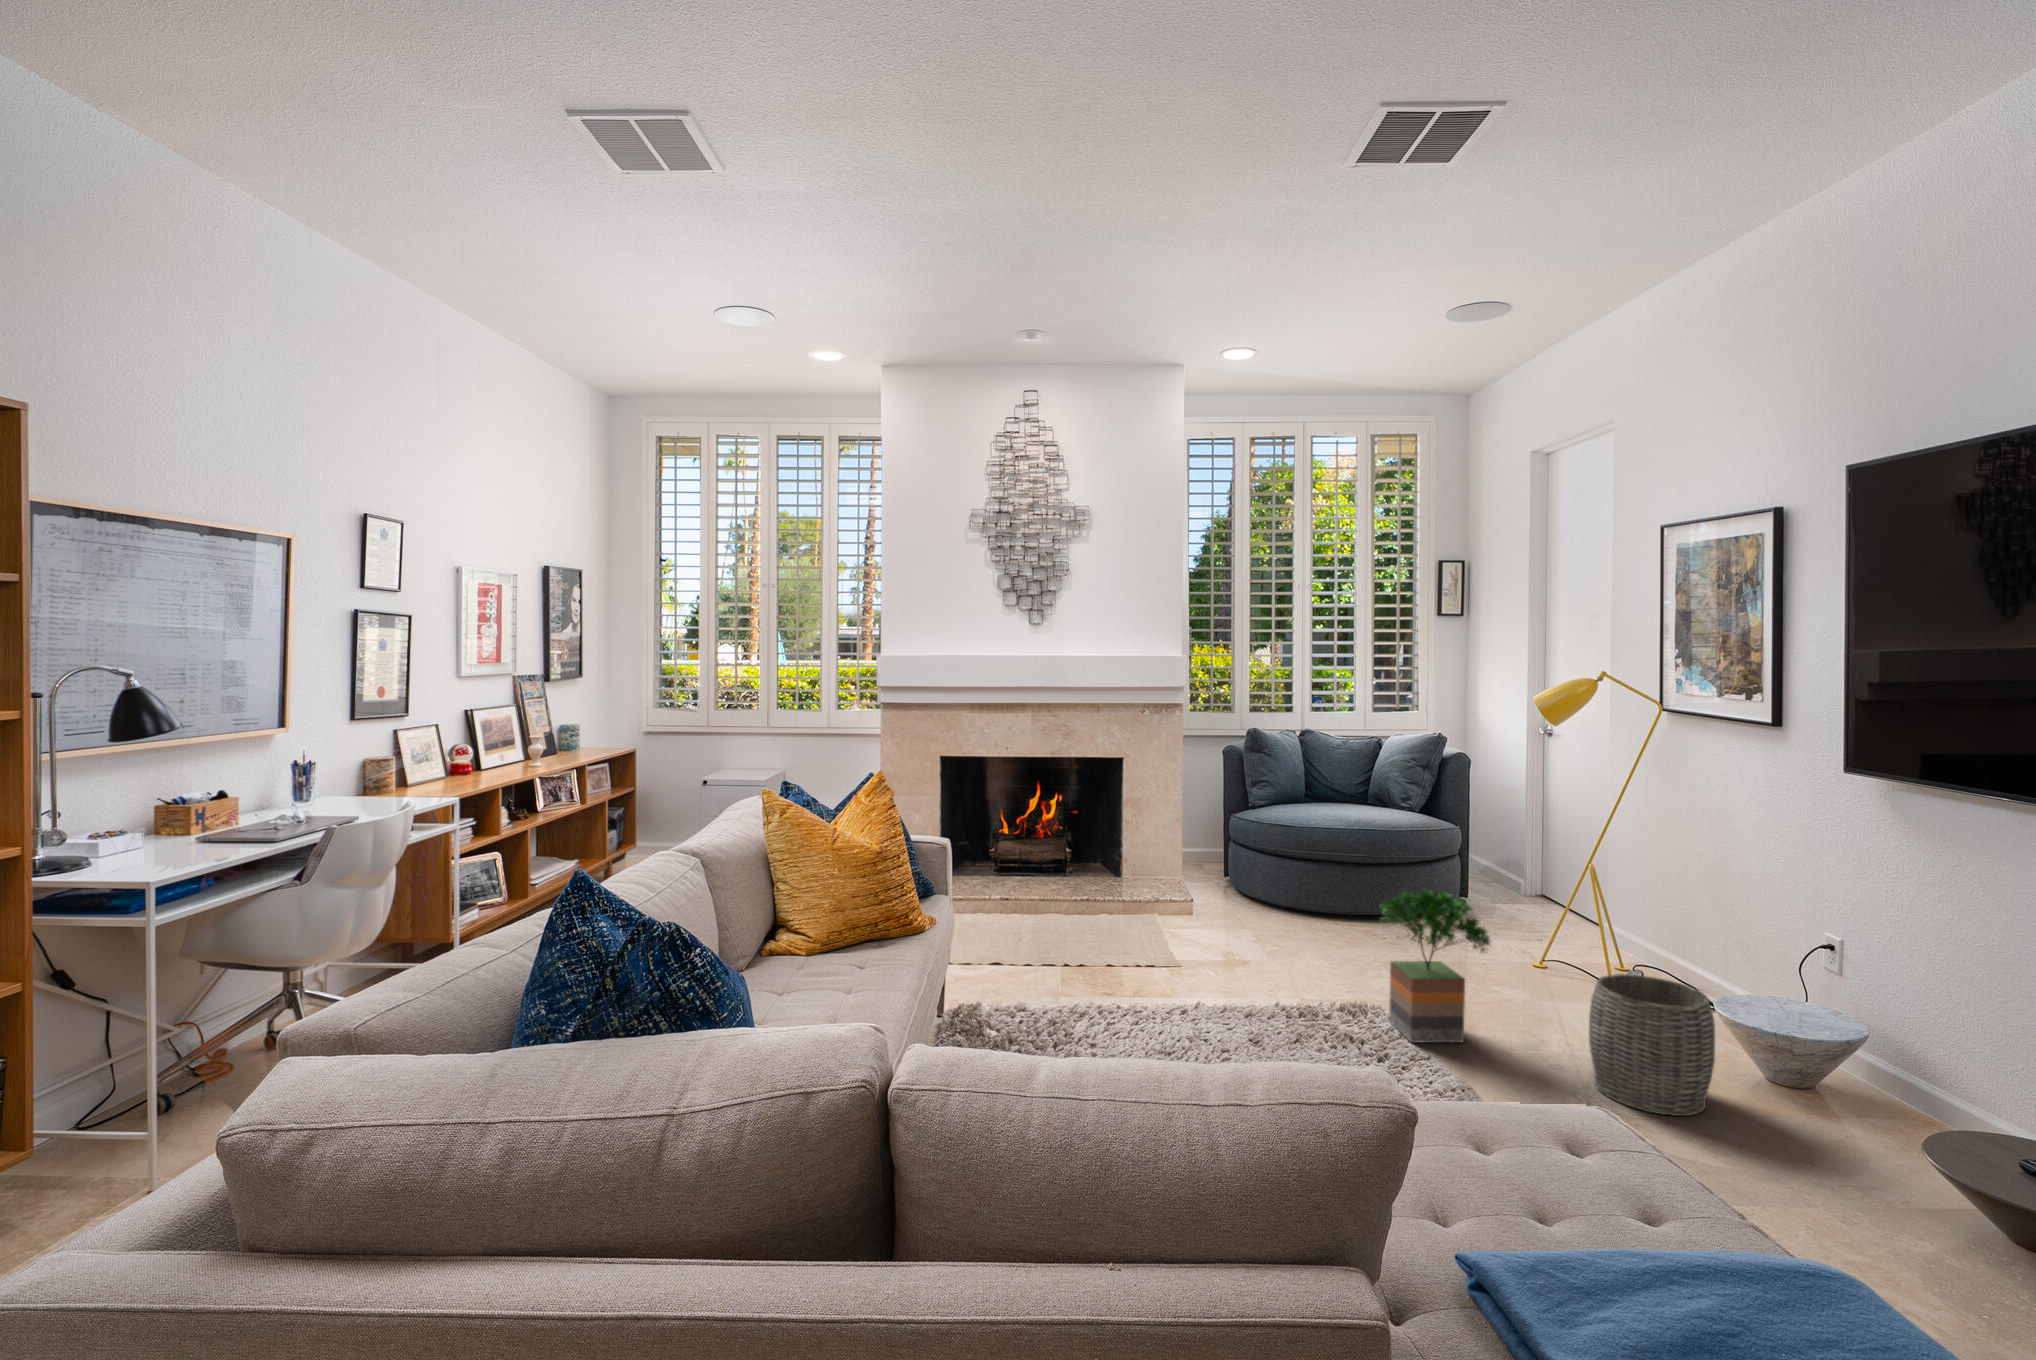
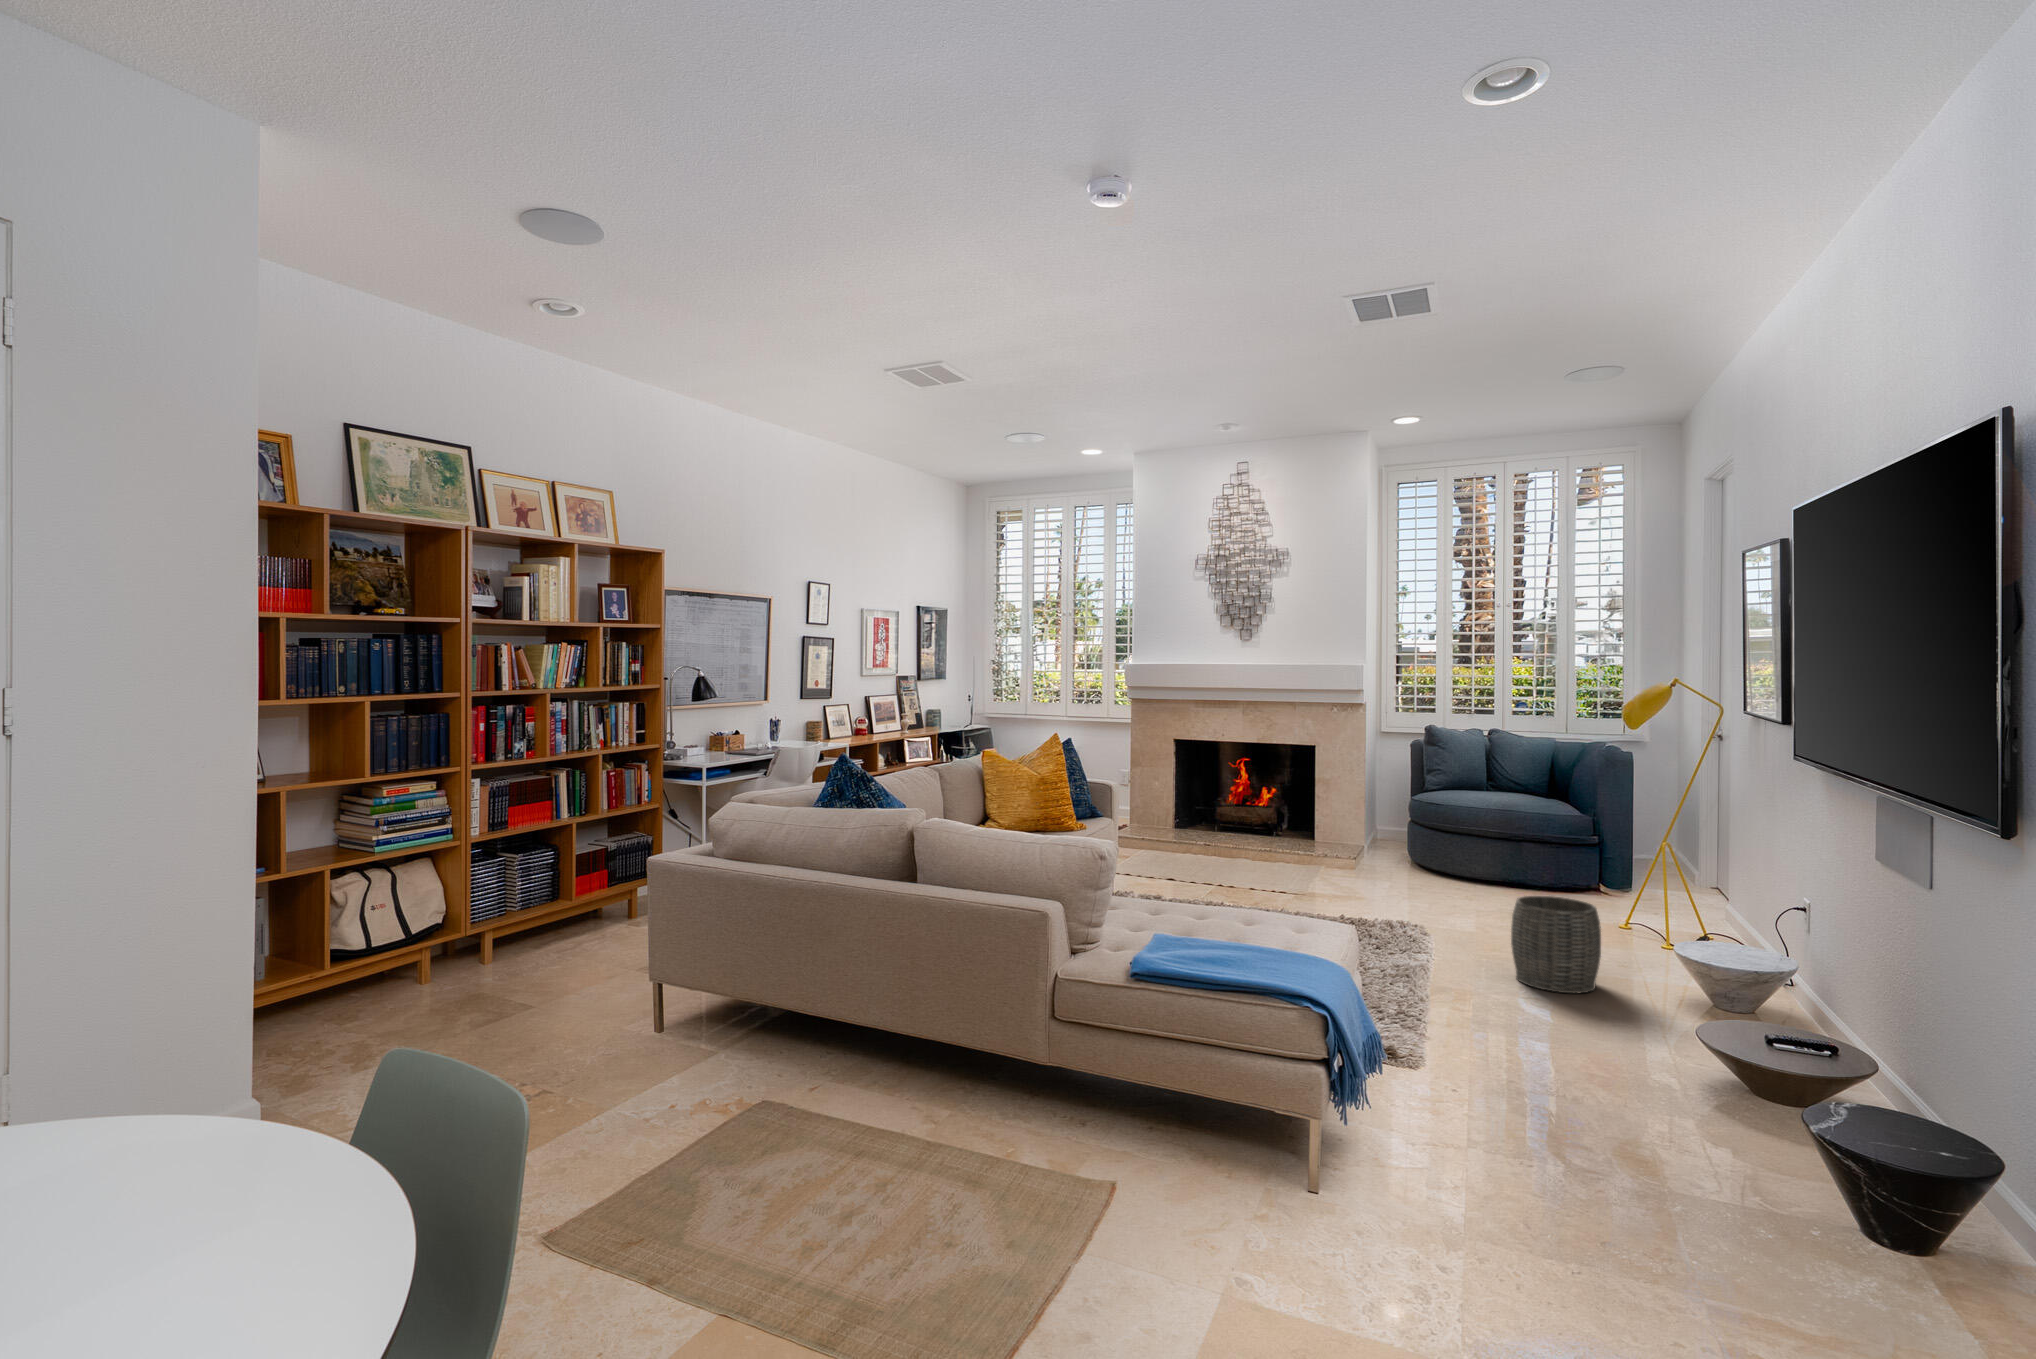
potted tree: present [1380,890,1490,1043] -> none [1397,830,1476,945]

